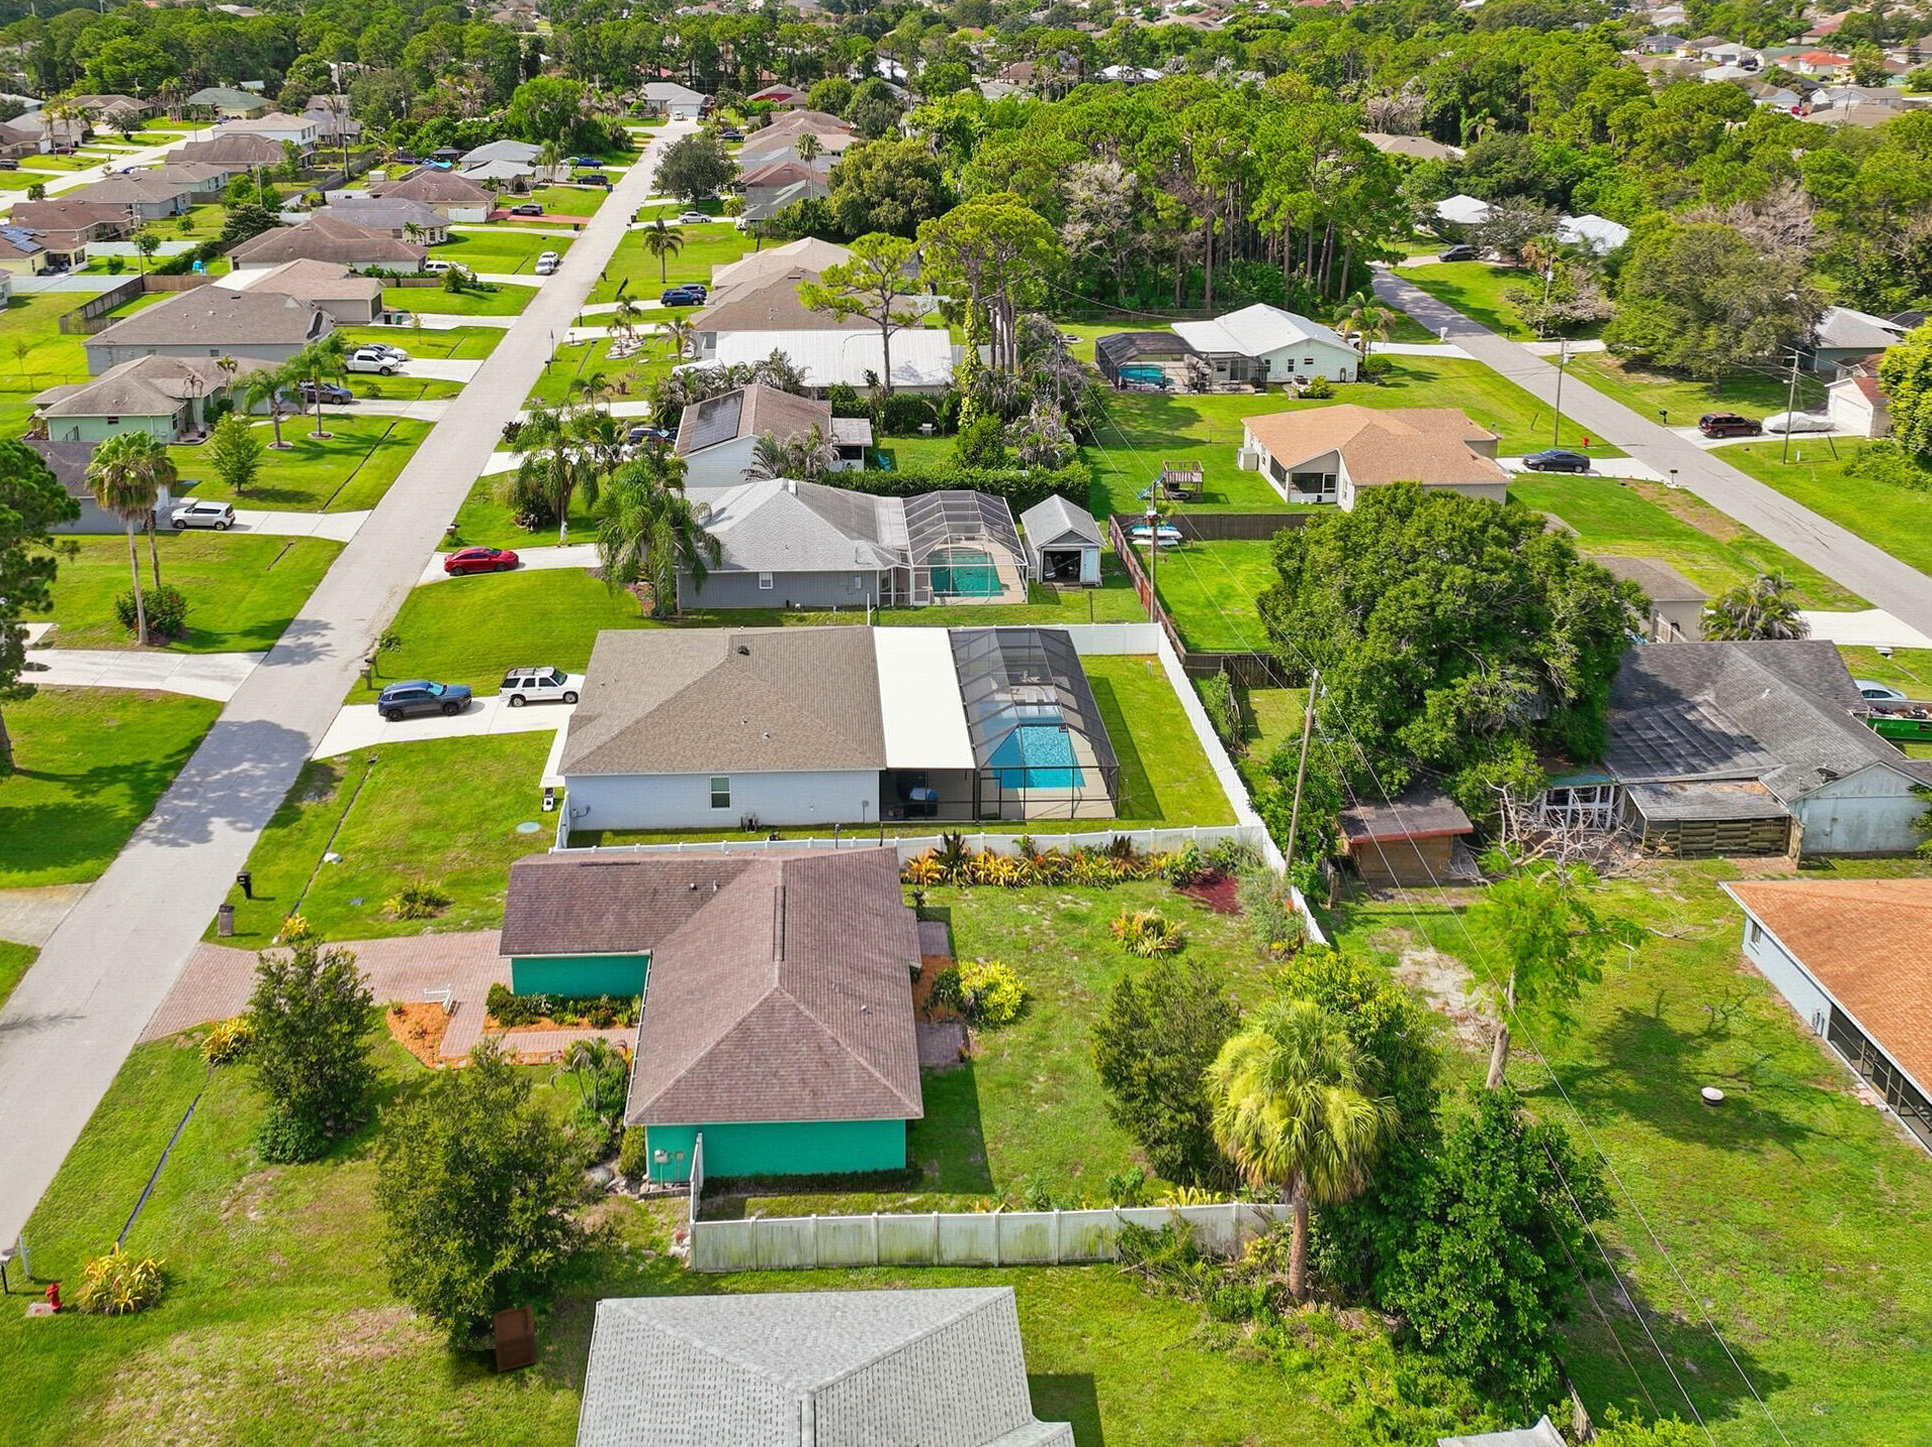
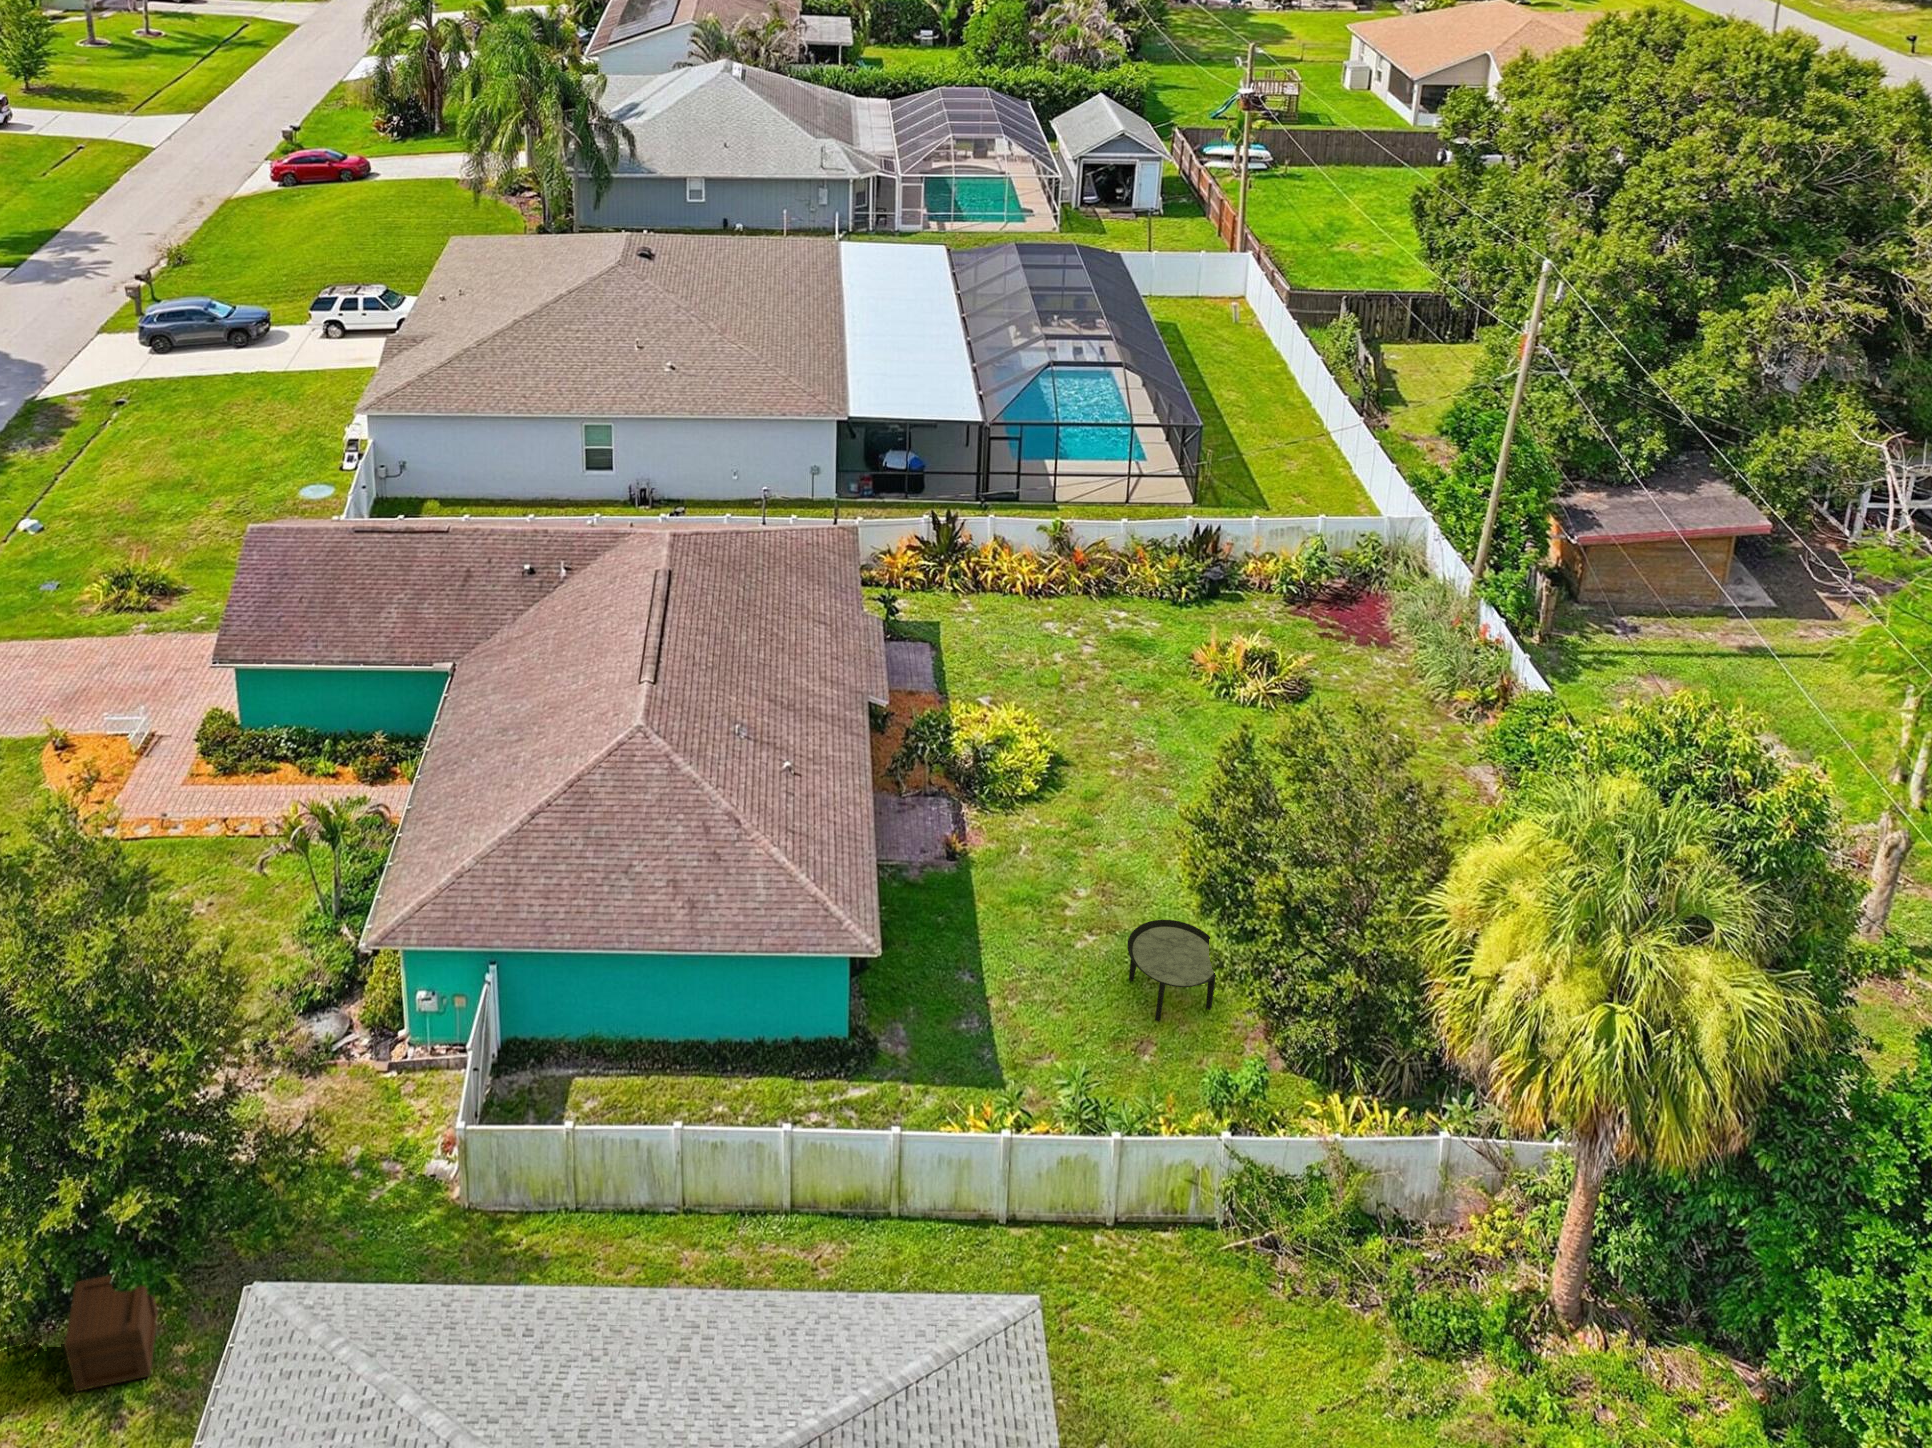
round table: none [1067,1091,1121,1152] -> present [1127,920,1216,1022]

